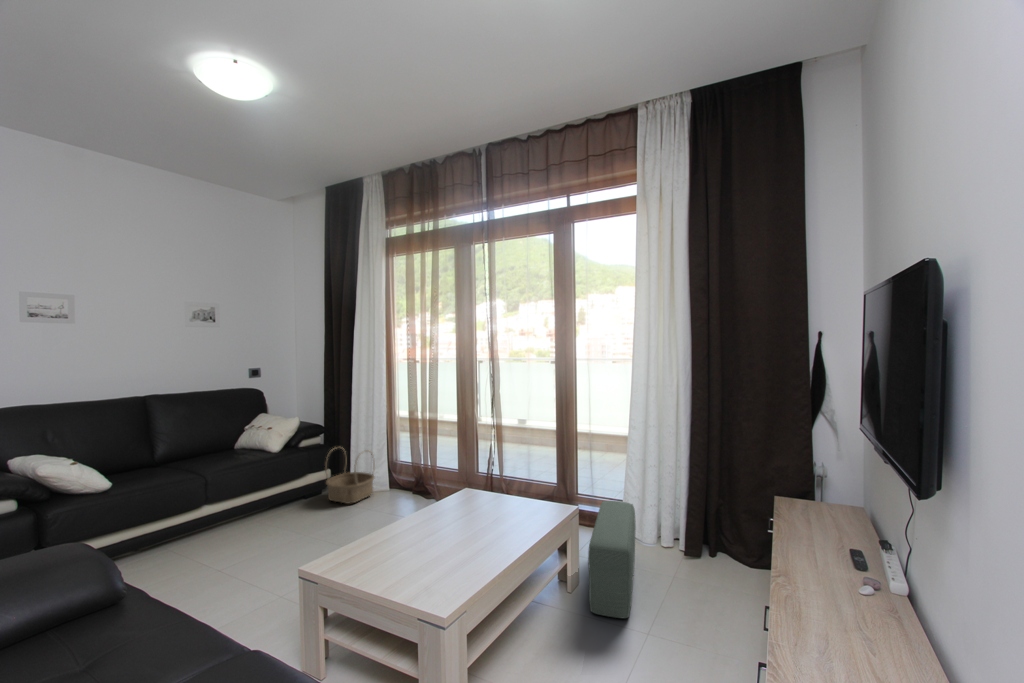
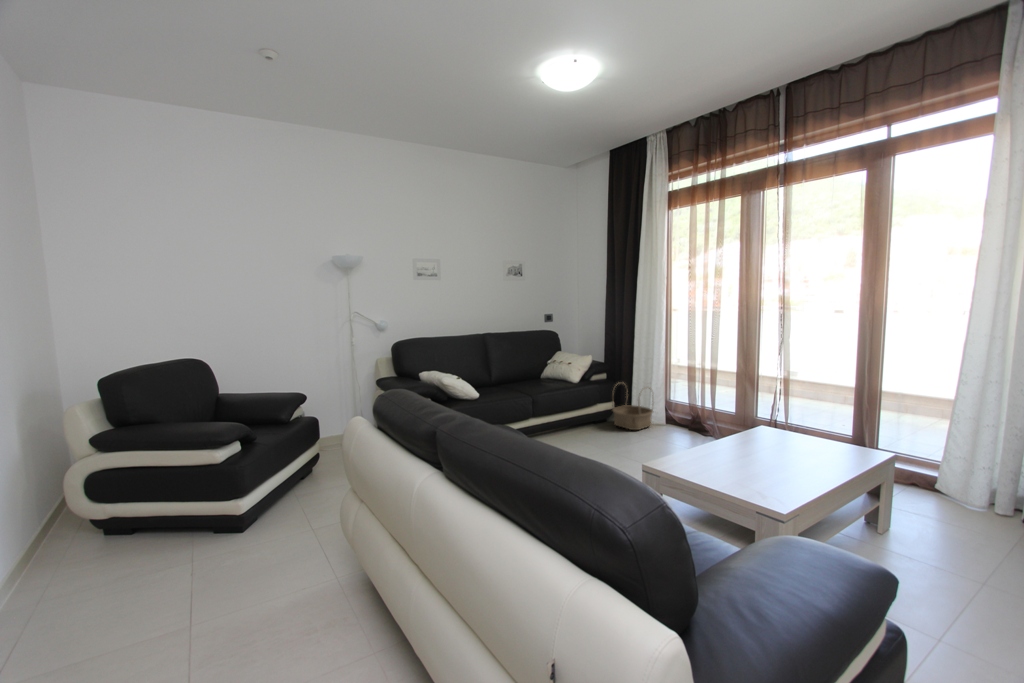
pouf: present [588,501,636,618] -> none [911,457,975,571]

